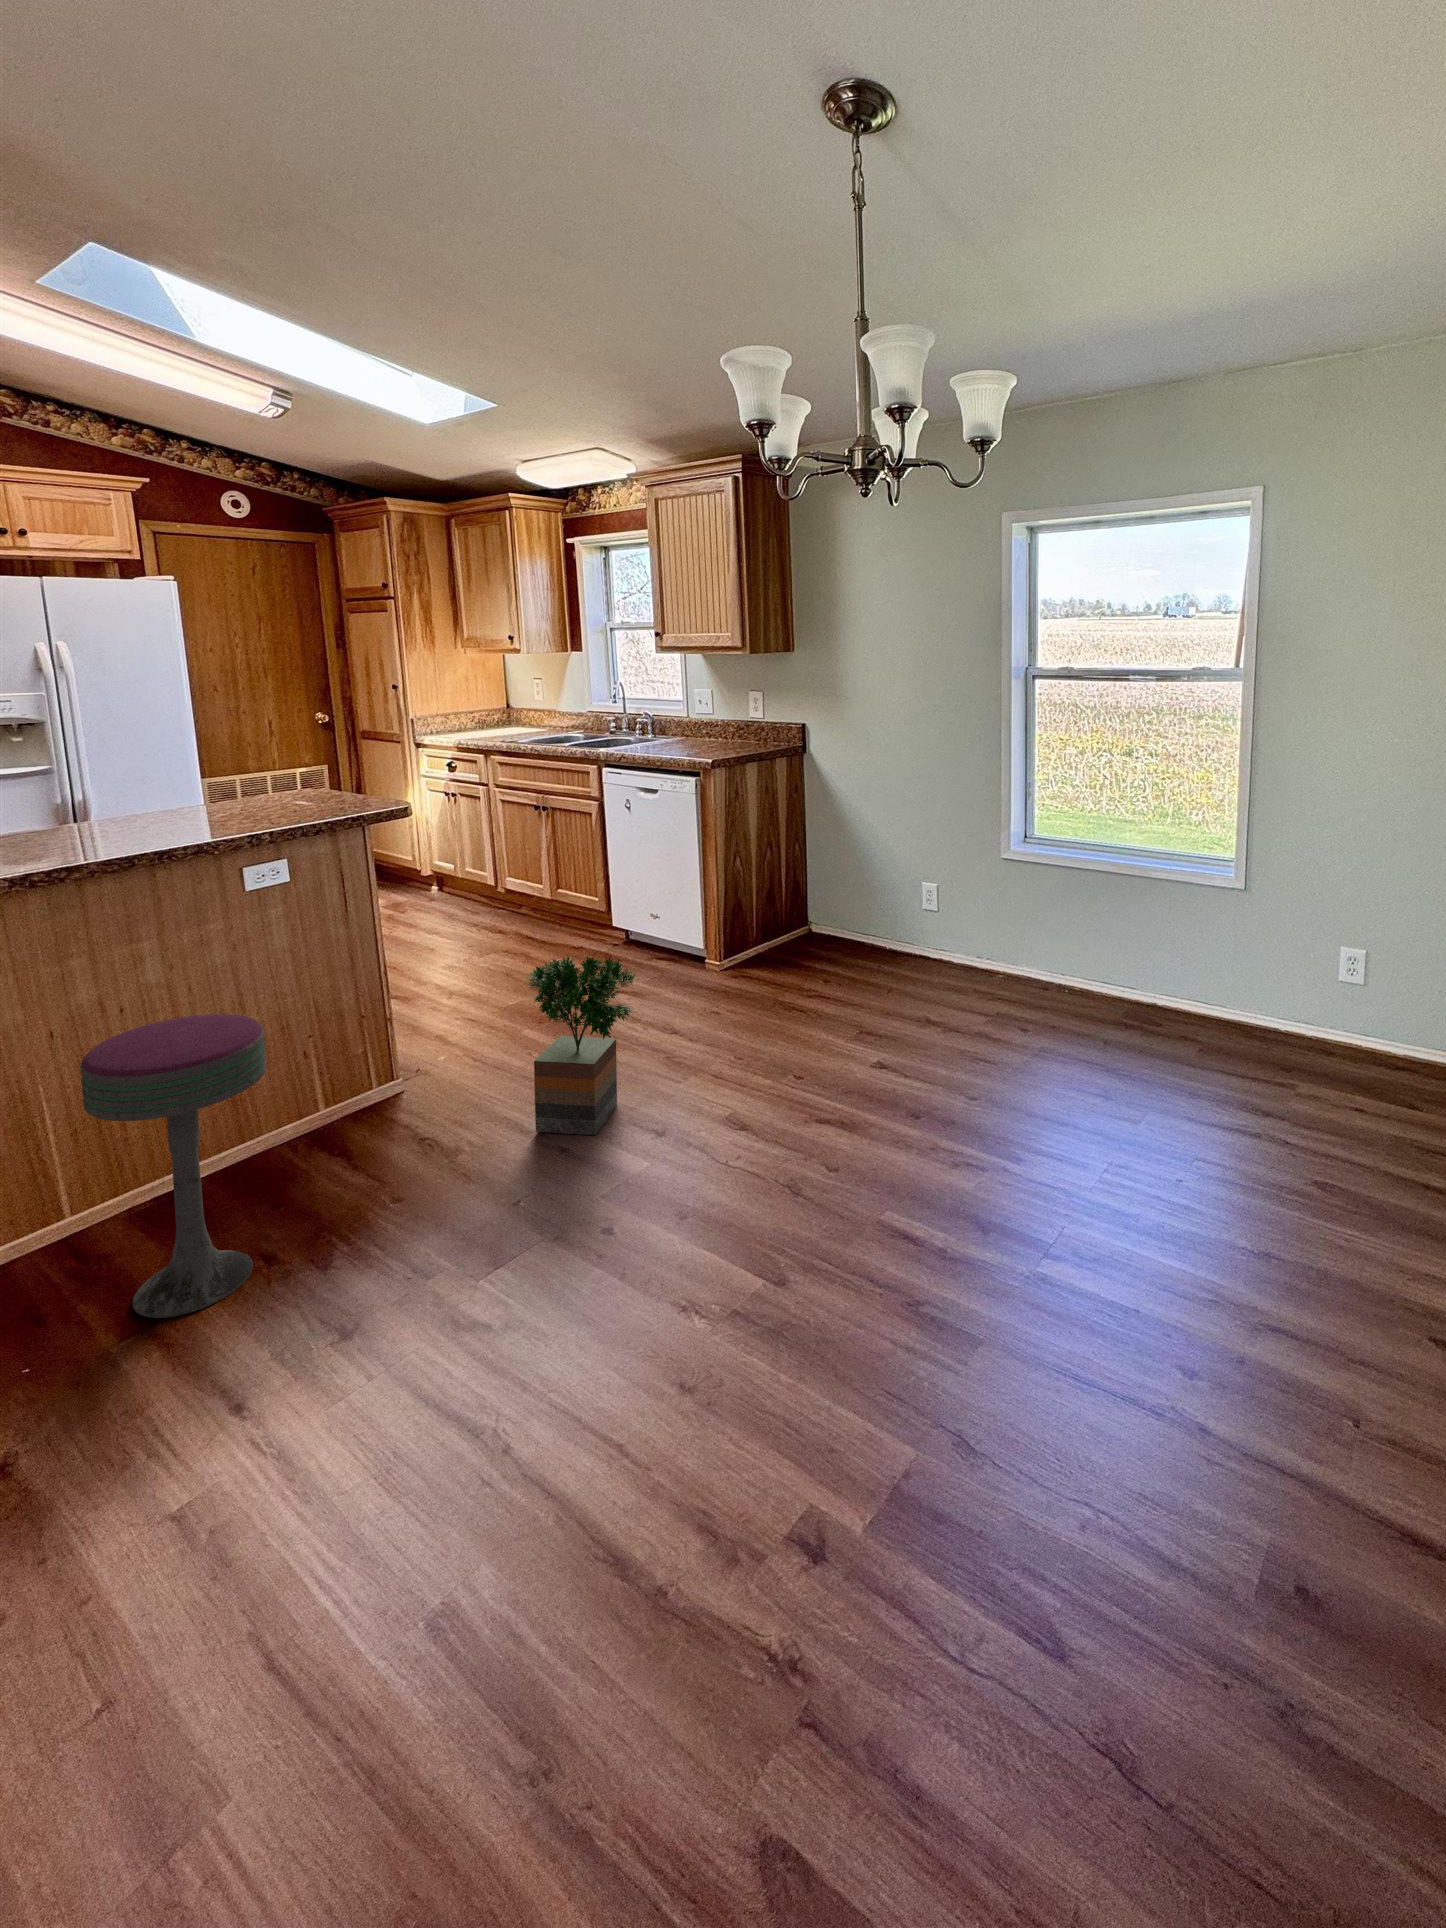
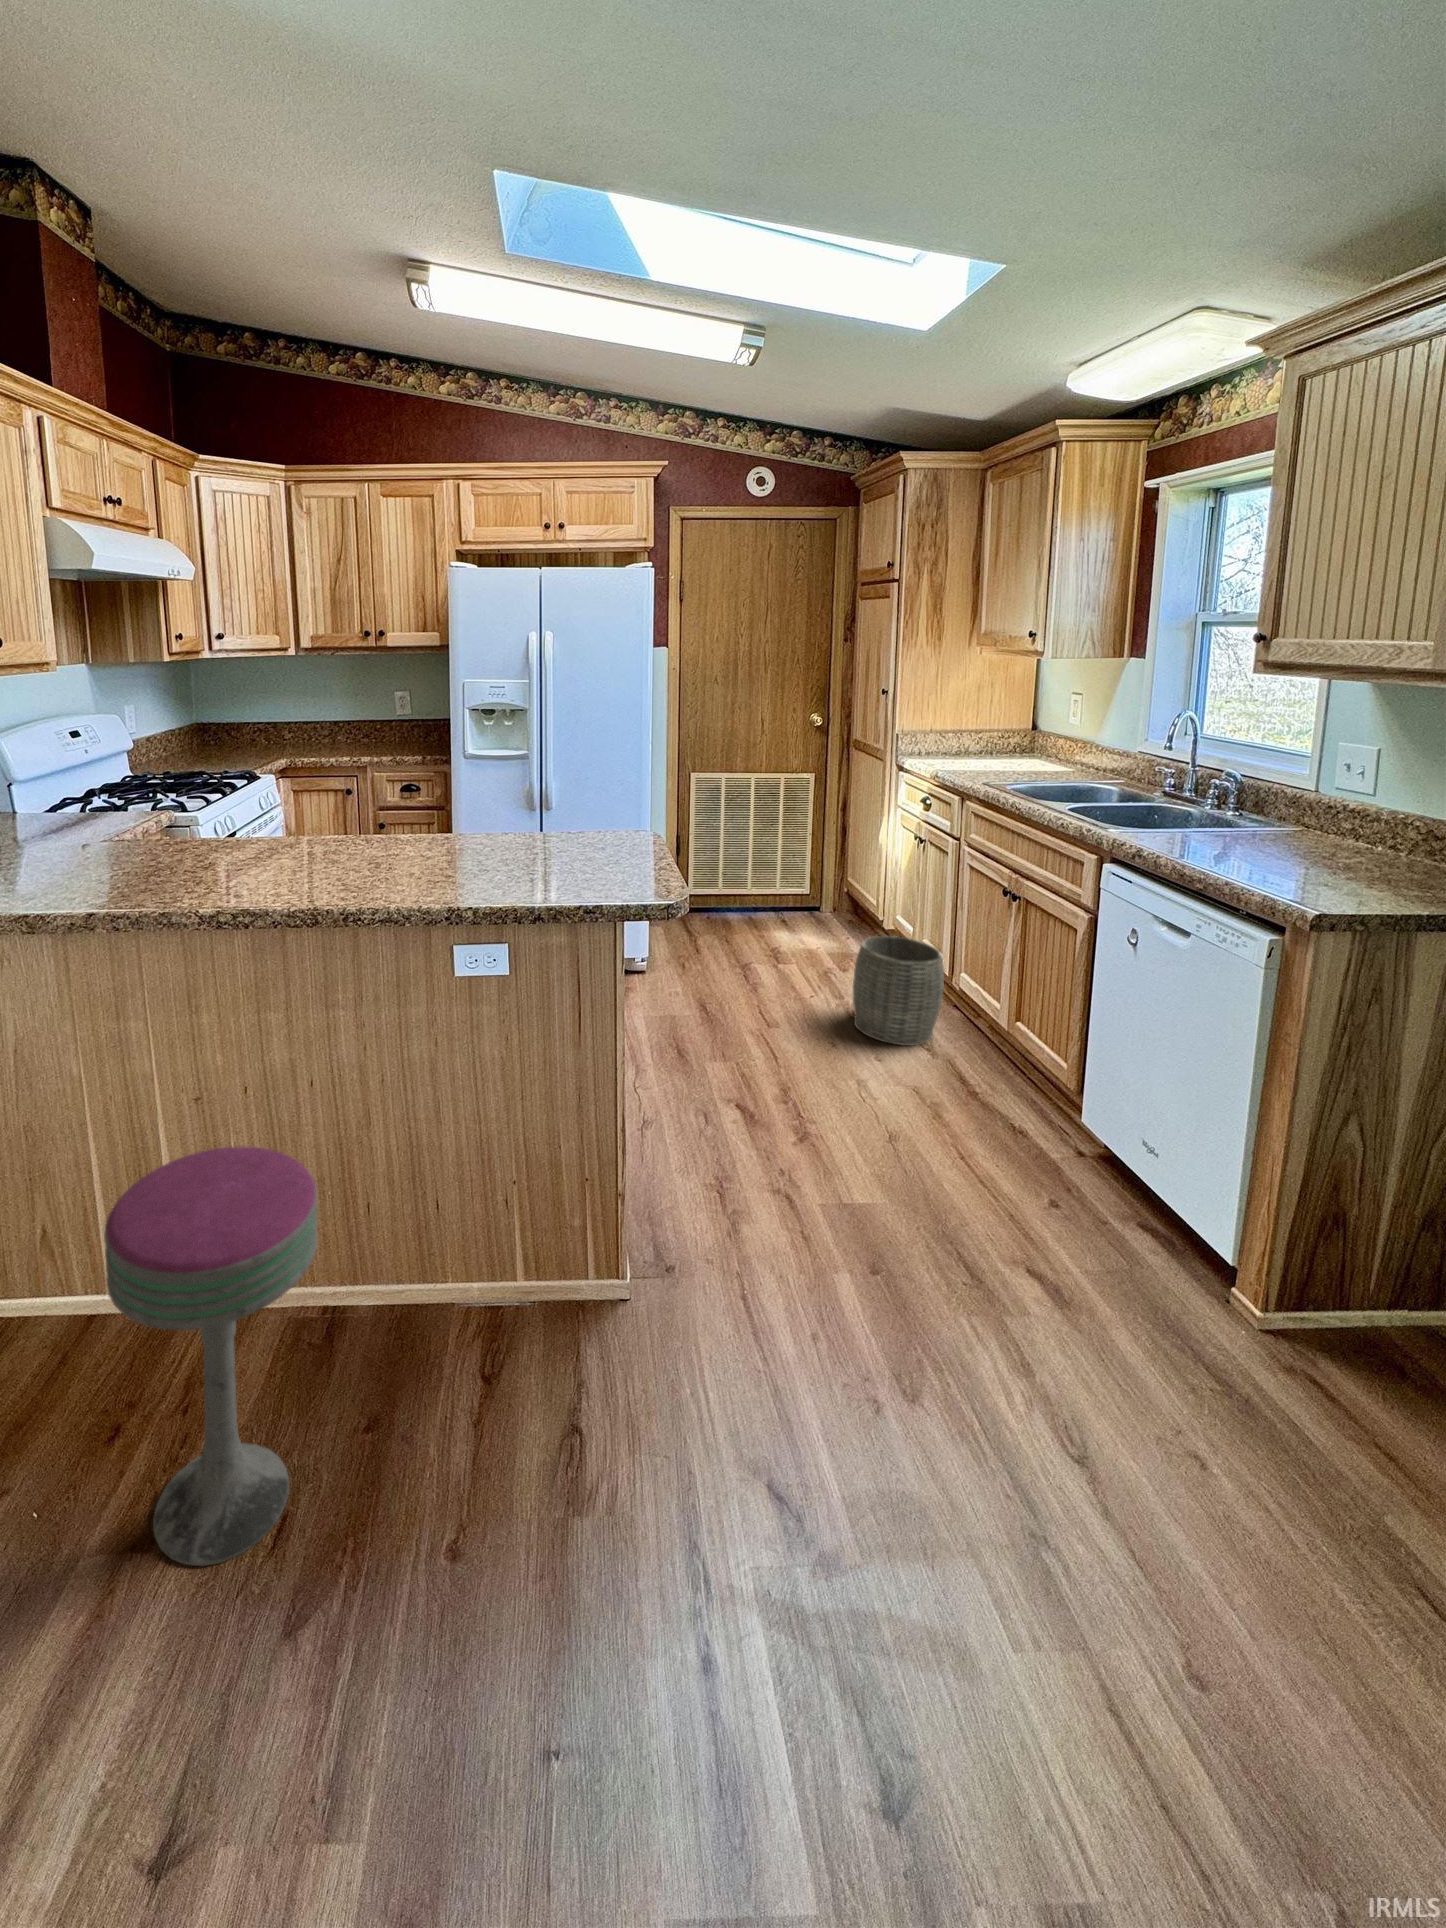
woven basket: none [436,861,504,936] -> present [853,936,944,1046]
potted tree: present [526,956,636,1135] -> none [697,1265,933,1675]

